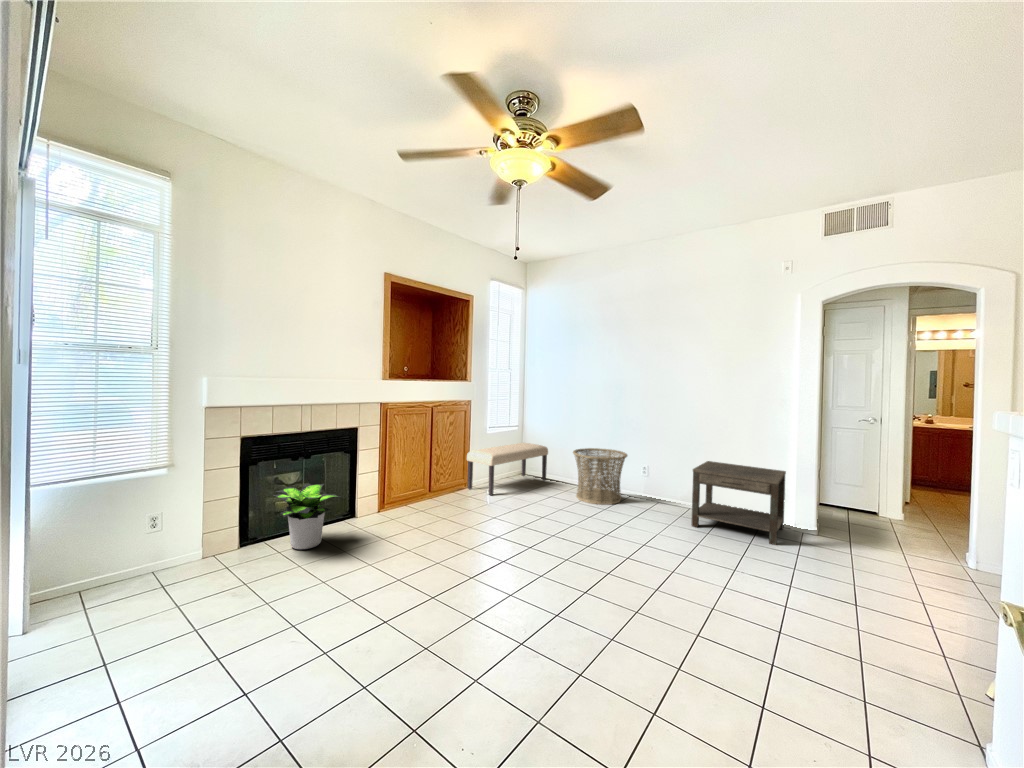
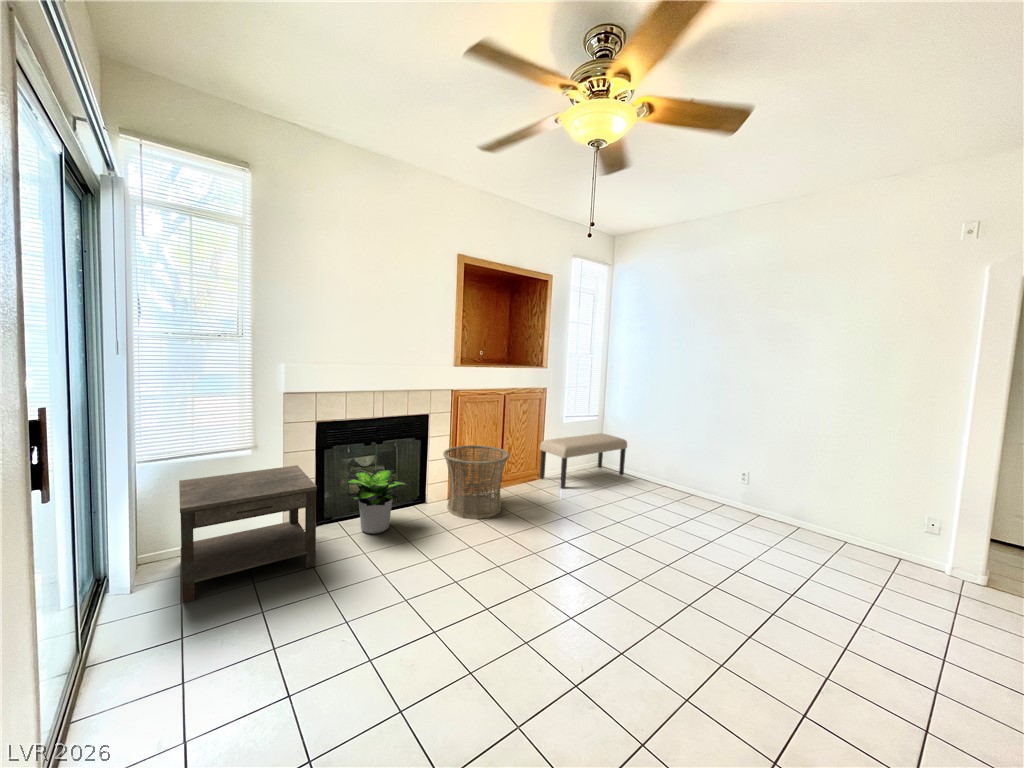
basket: present [573,448,627,505] -> present [443,445,510,519]
side table: present [691,461,786,545] -> present [179,465,317,603]

